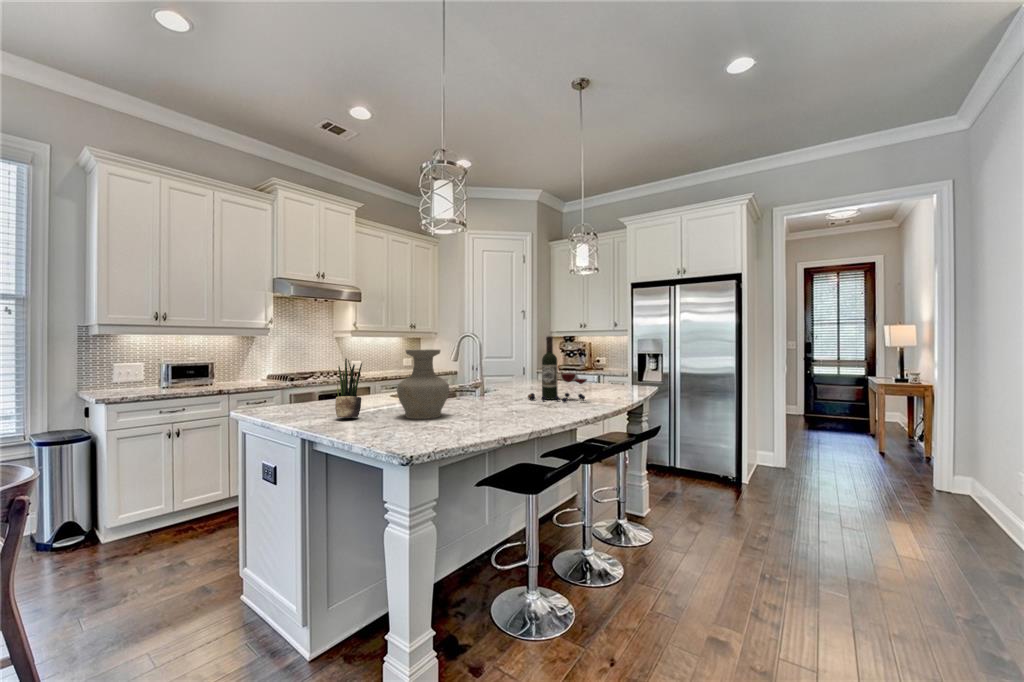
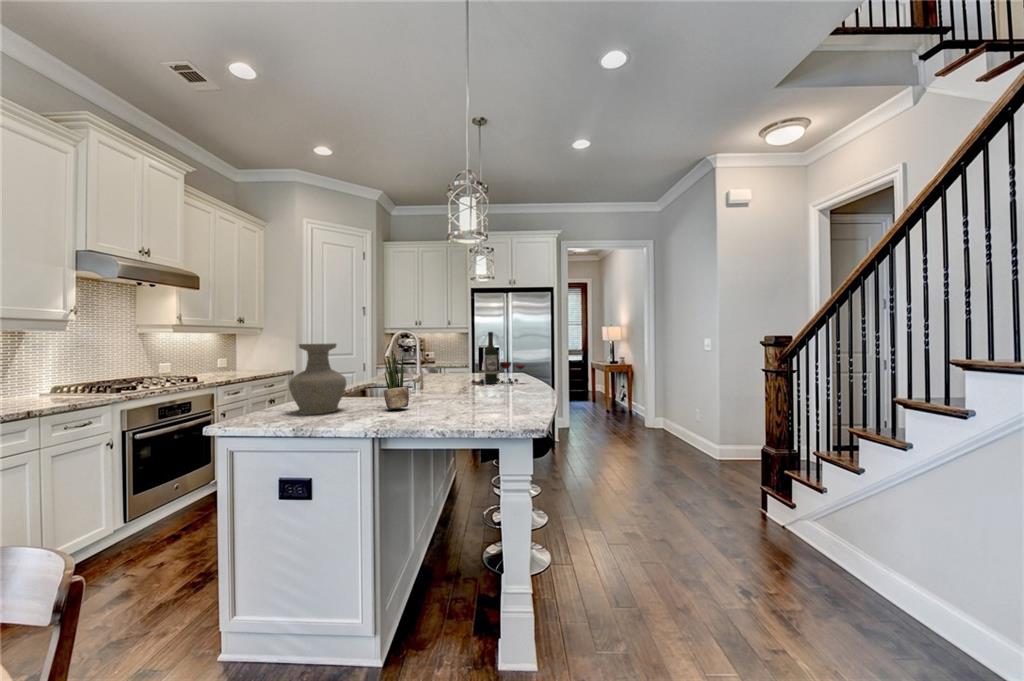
vase: present [397,349,449,419] -> present [289,343,346,414]

